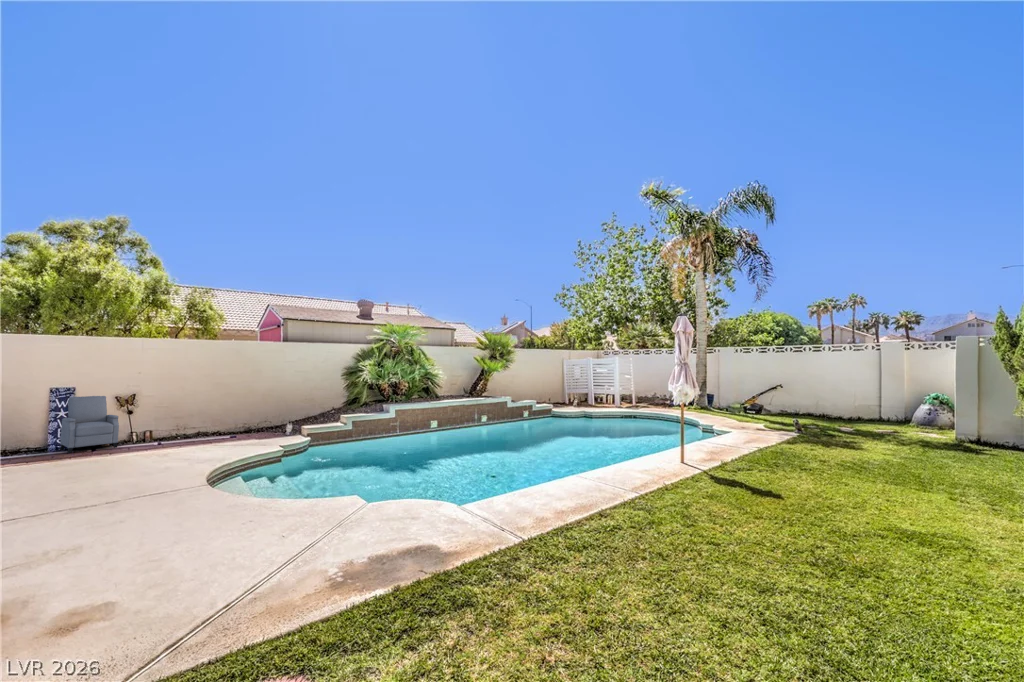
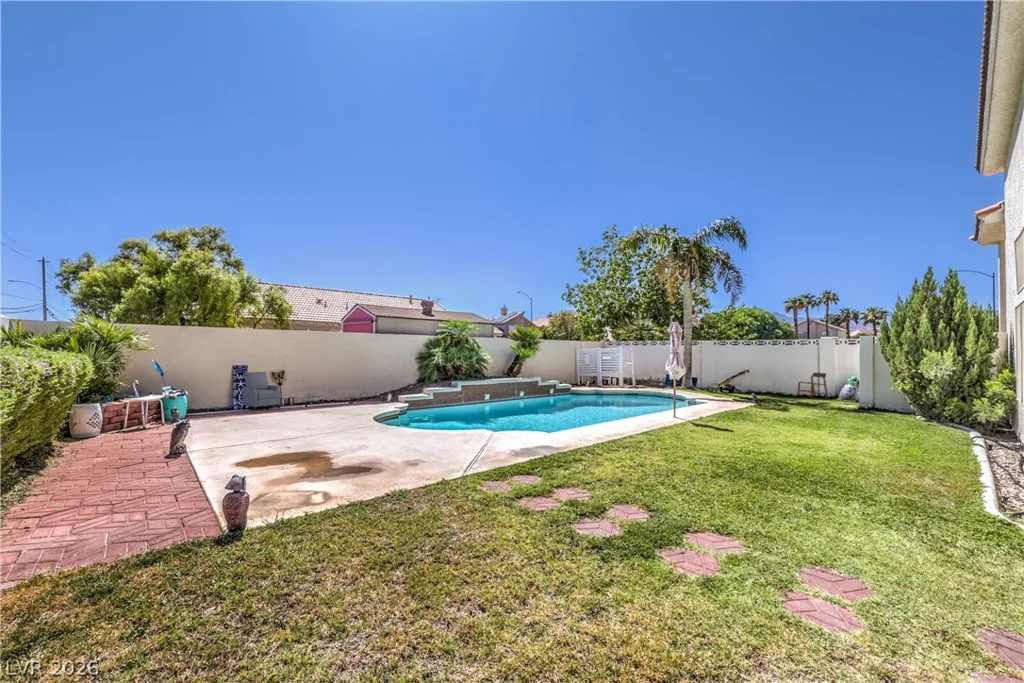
bench: none [847,387,892,422] -> present [797,373,828,398]

